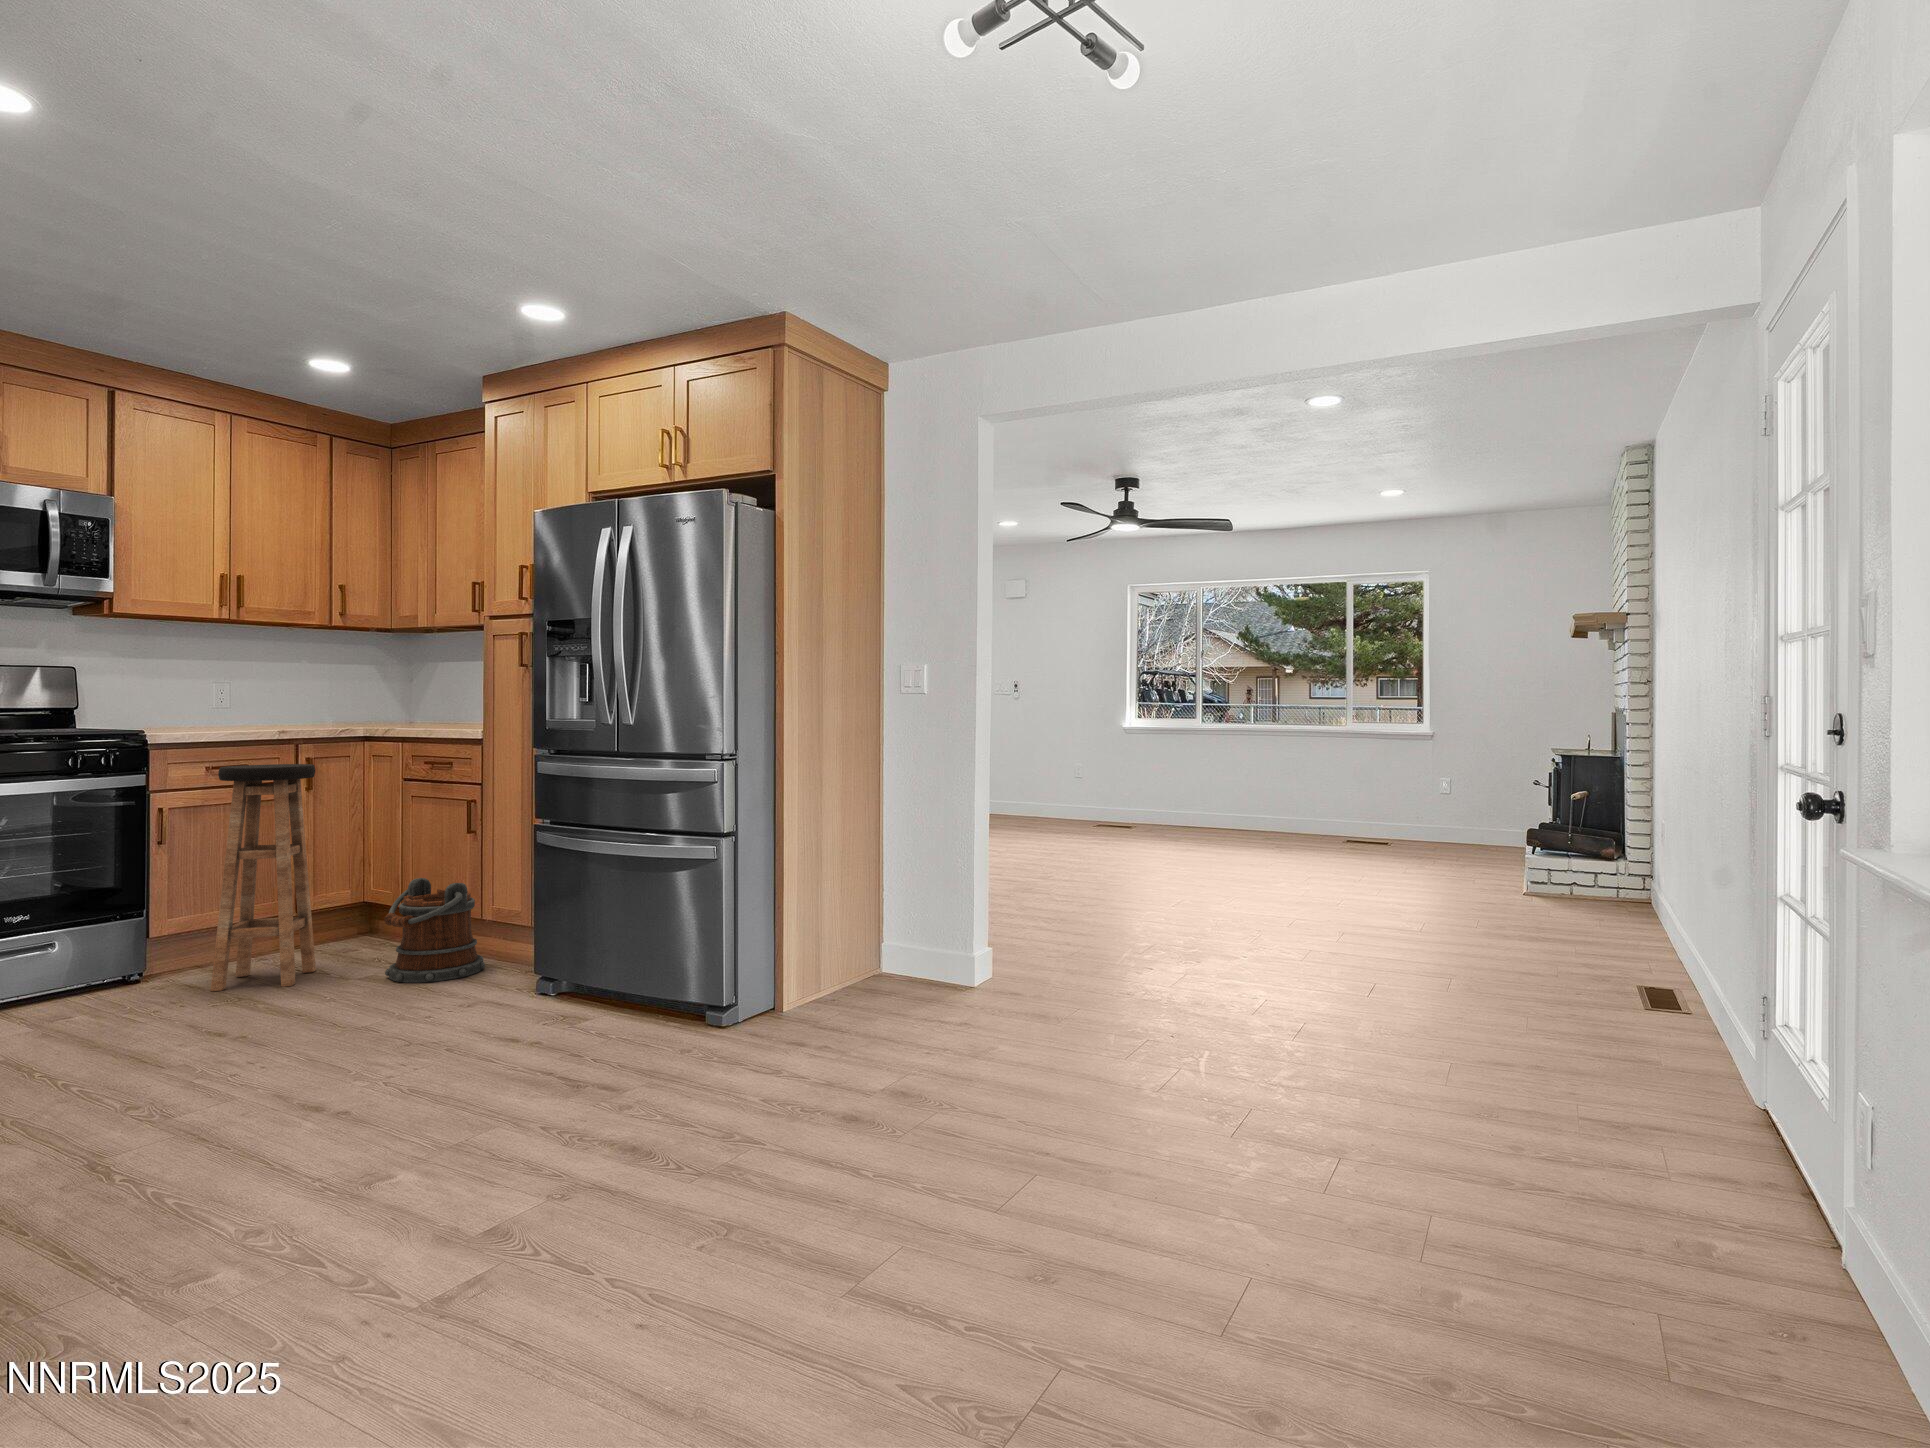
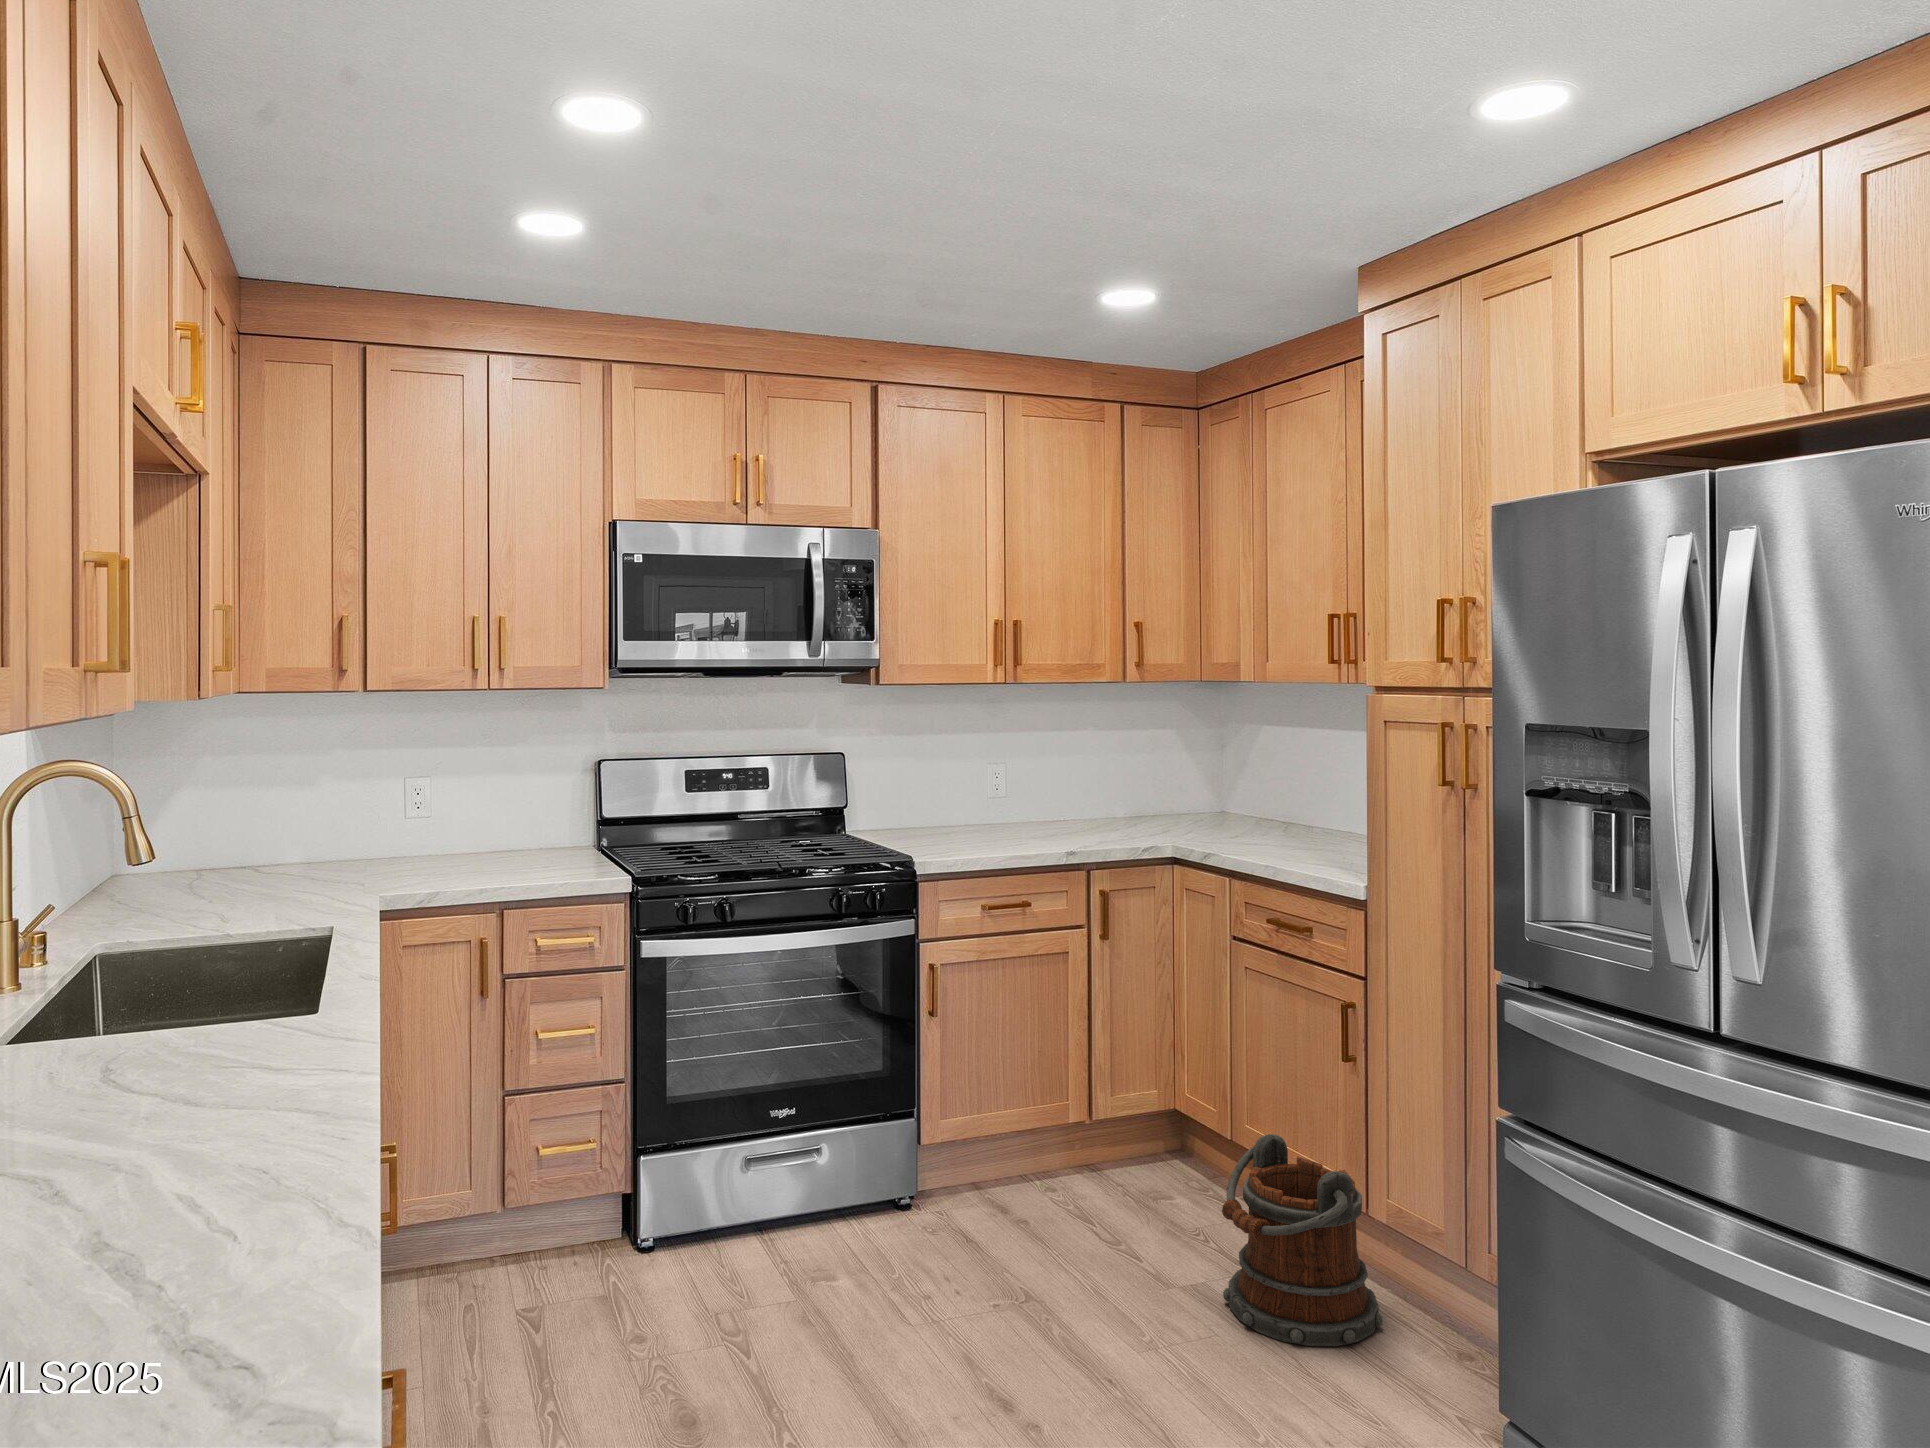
bar stool: present [210,764,316,991] -> none [990,917,1121,1283]

